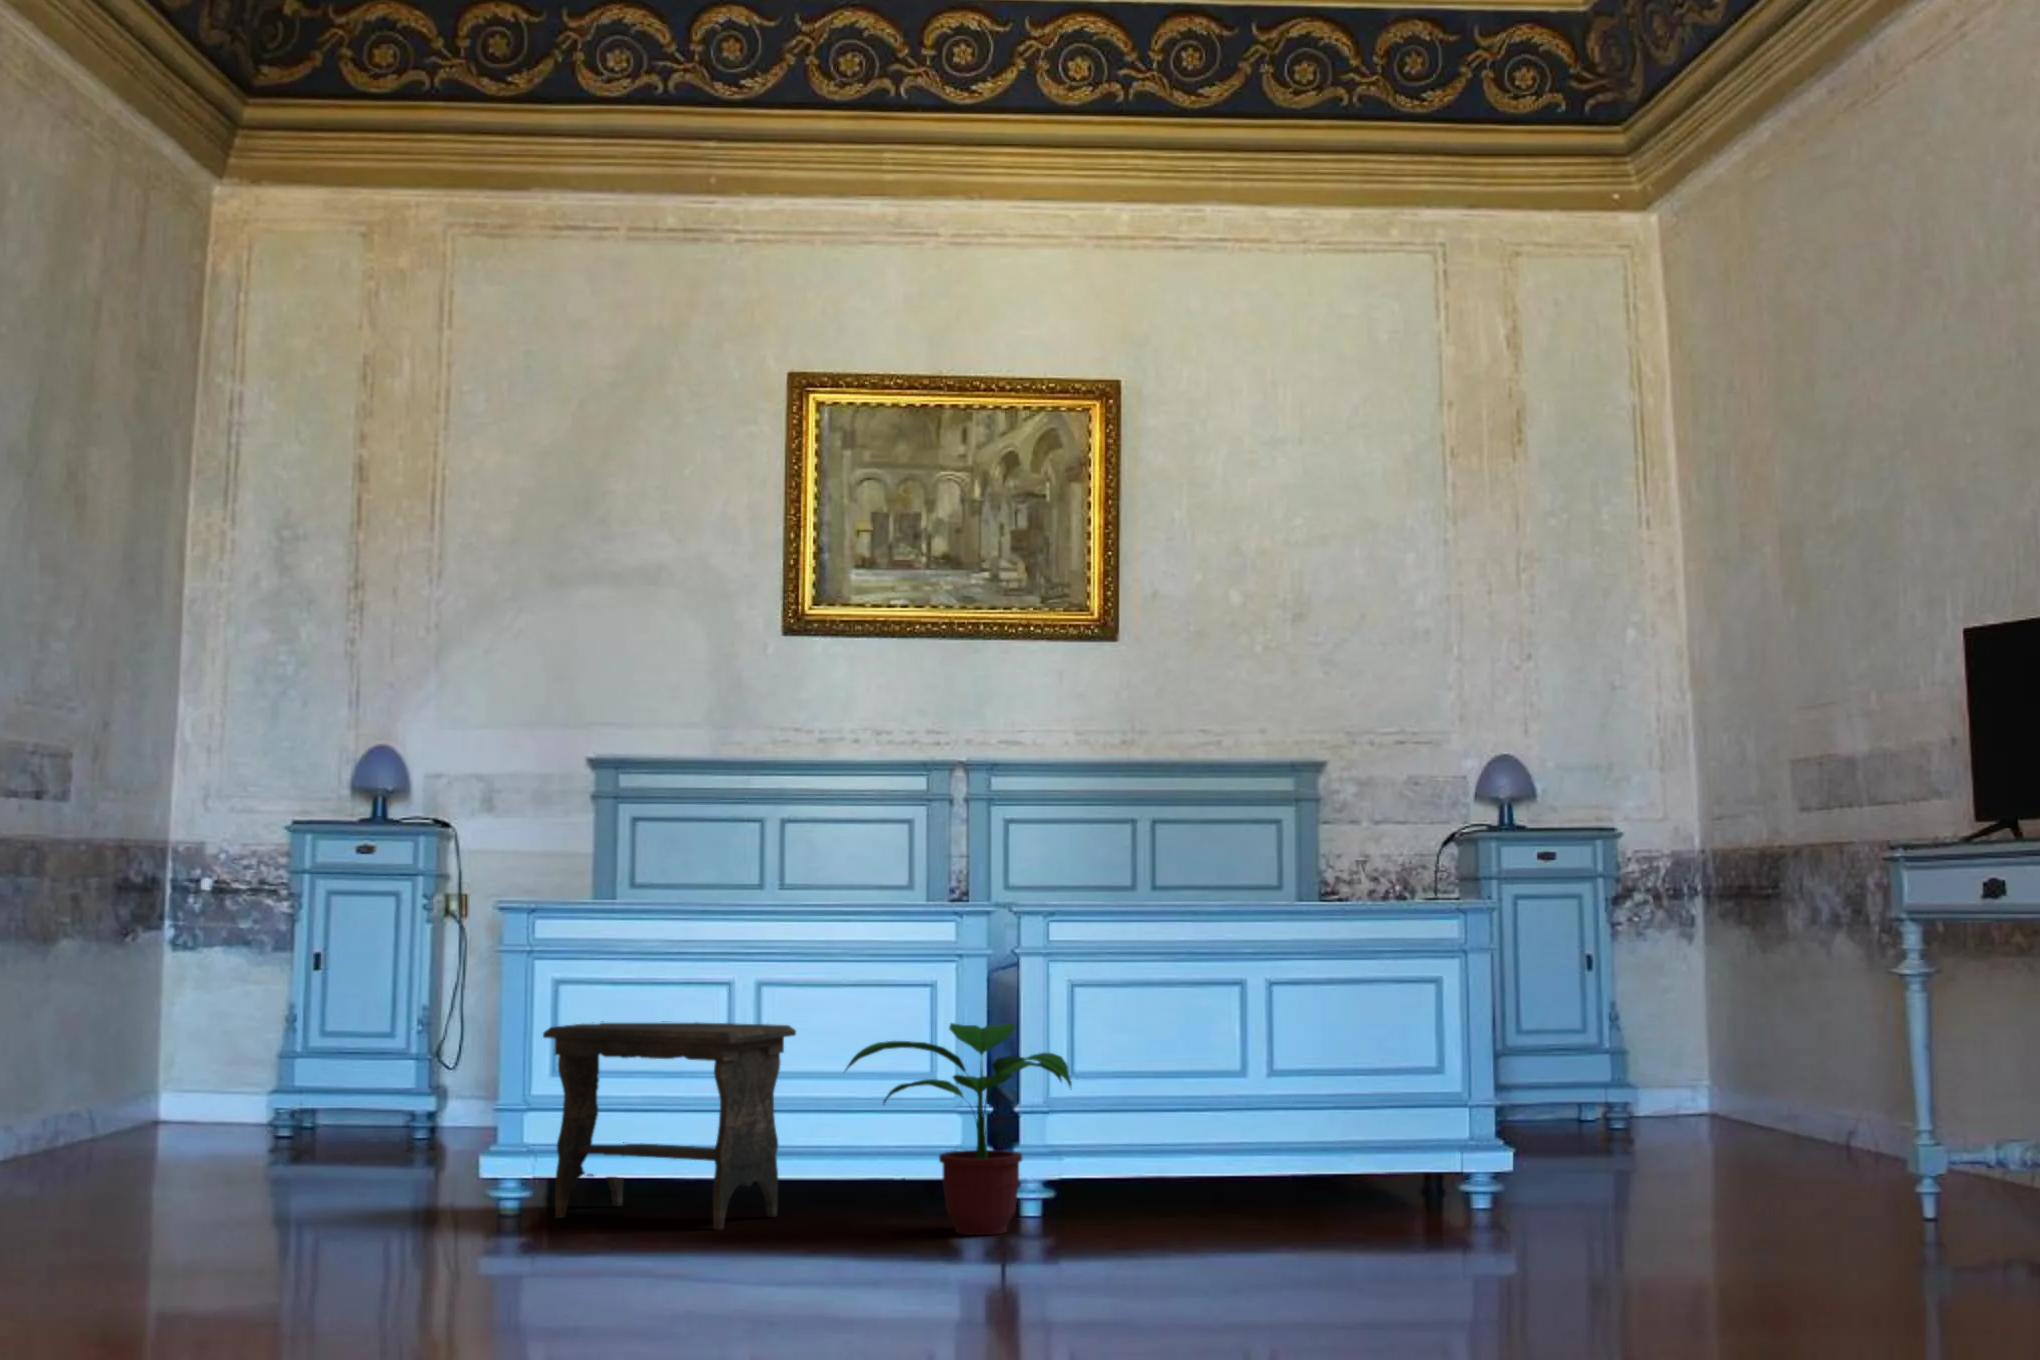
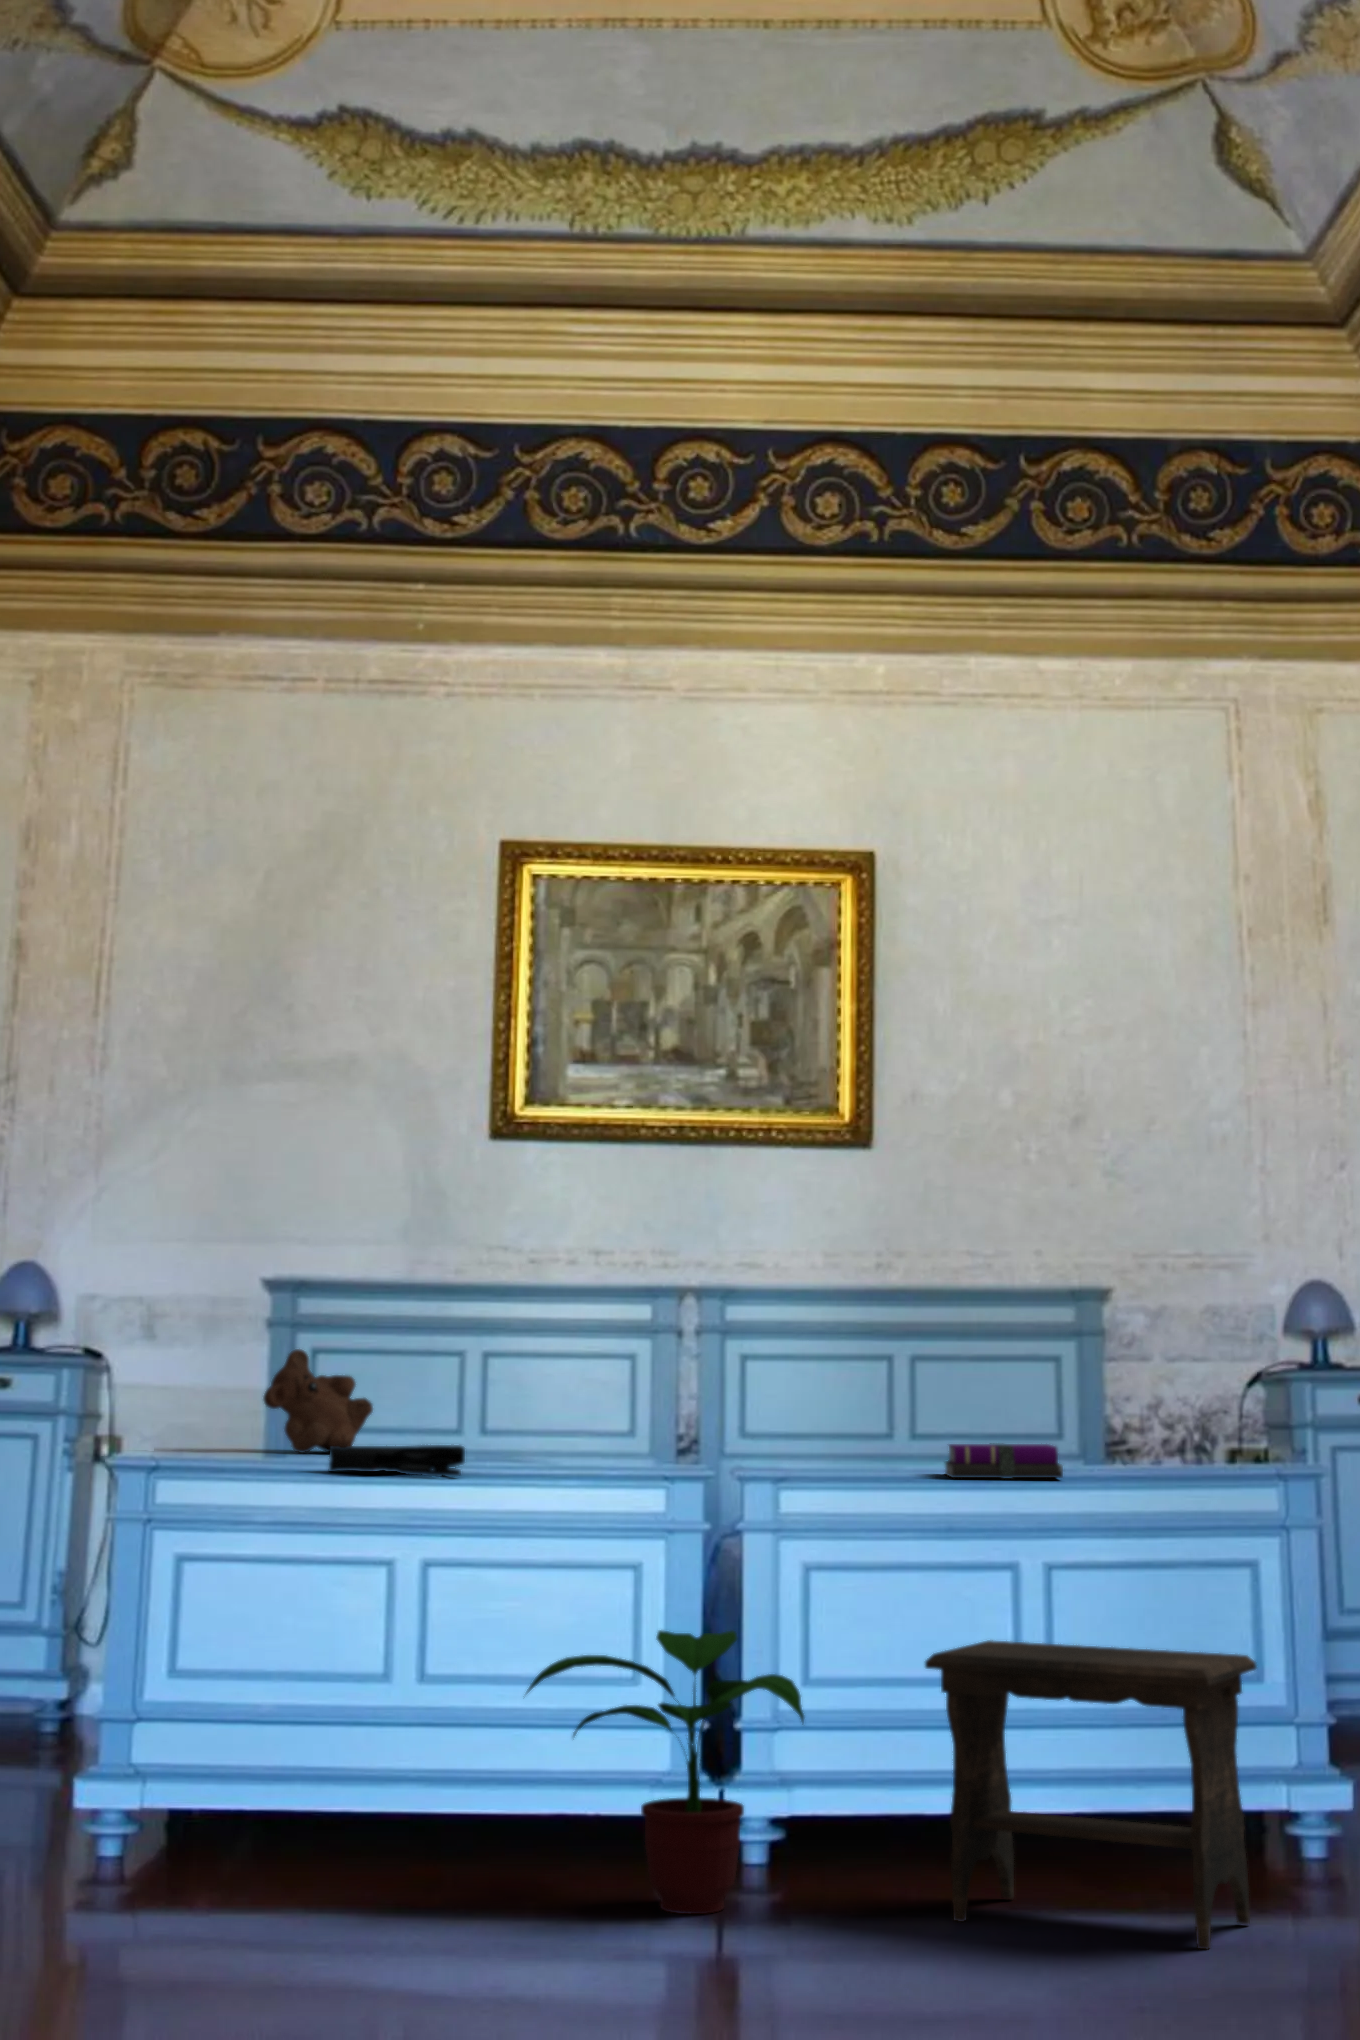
teddy bear: none [602,813,696,899] -> present [263,1349,373,1453]
notebook: none [1182,881,1282,908] -> present [945,1443,1063,1479]
tote bag: none [667,886,782,910] -> present [328,1445,465,1476]
footstool: present [543,1022,796,1230] -> present [925,1640,1256,1949]

